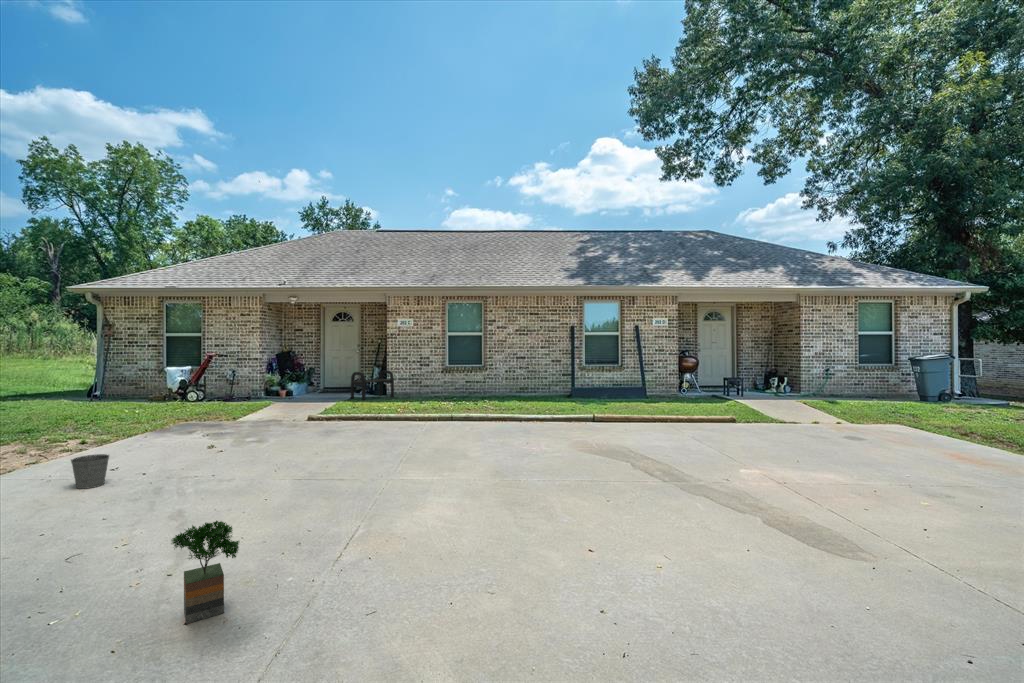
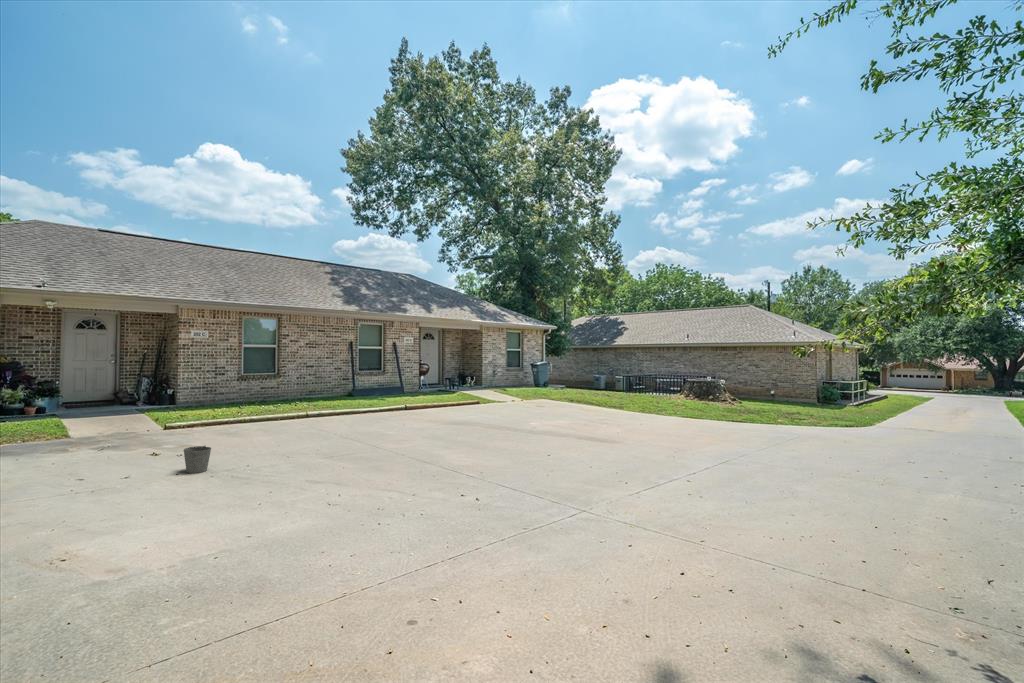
bench: present [351,370,394,400] -> none [142,381,188,411]
potted tree: present [171,521,239,624] -> none [455,435,483,474]

